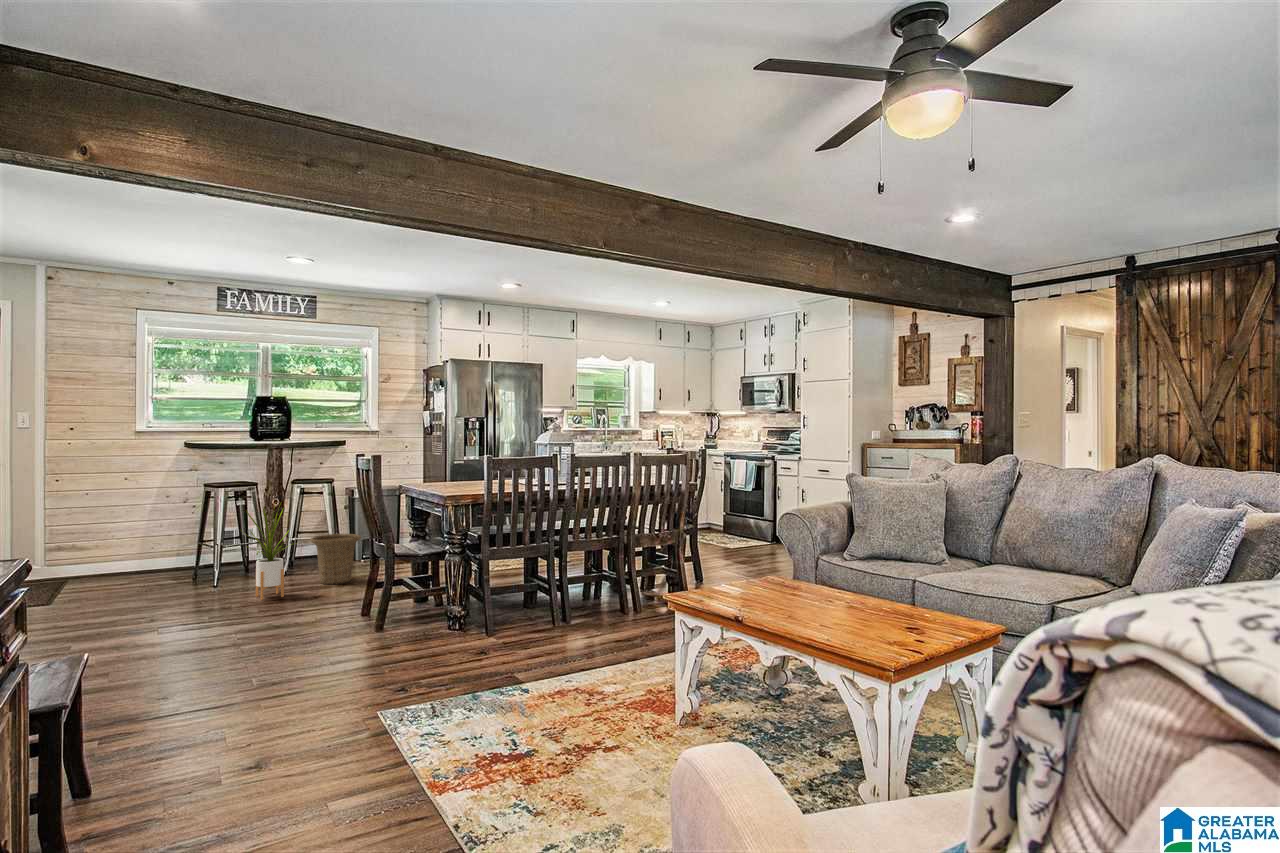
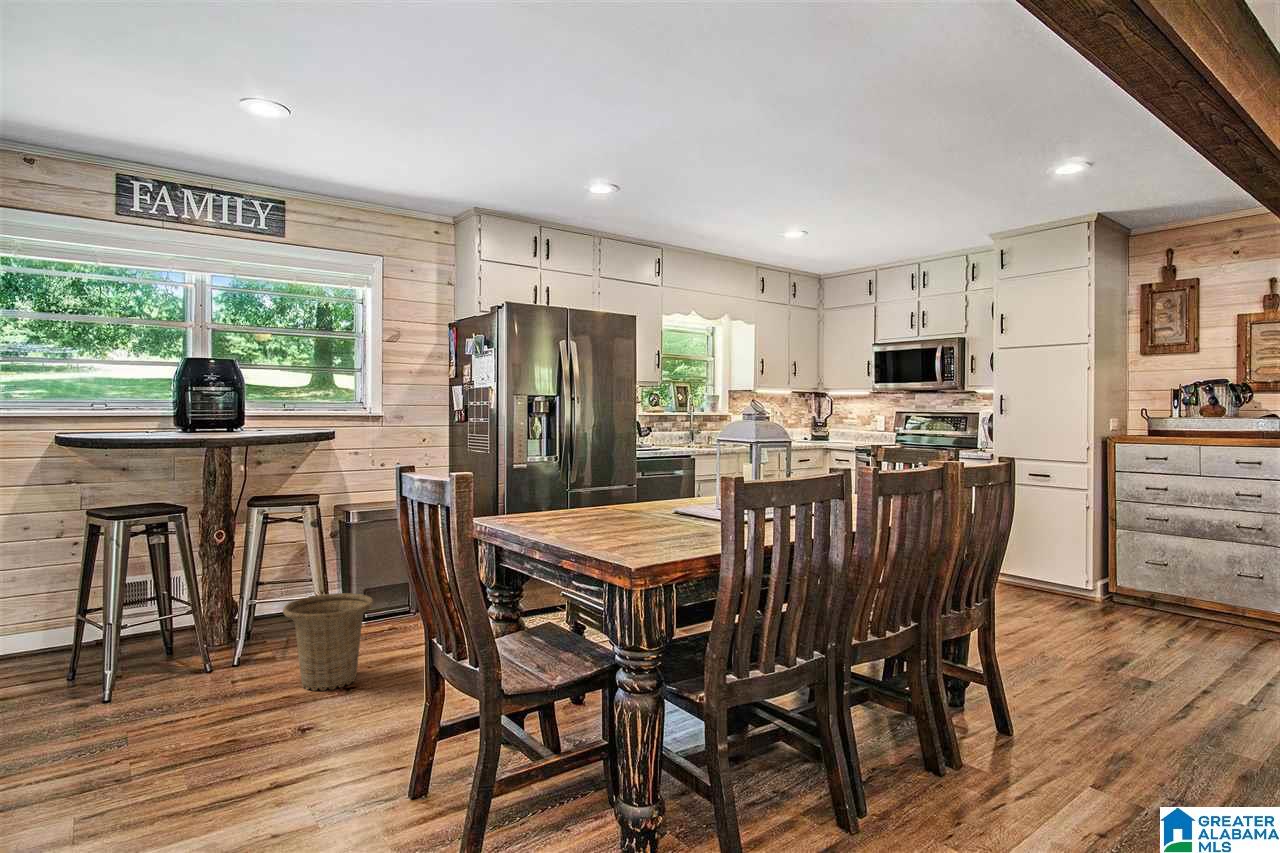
house plant: present [247,508,289,600] -> none [140,548,262,747]

